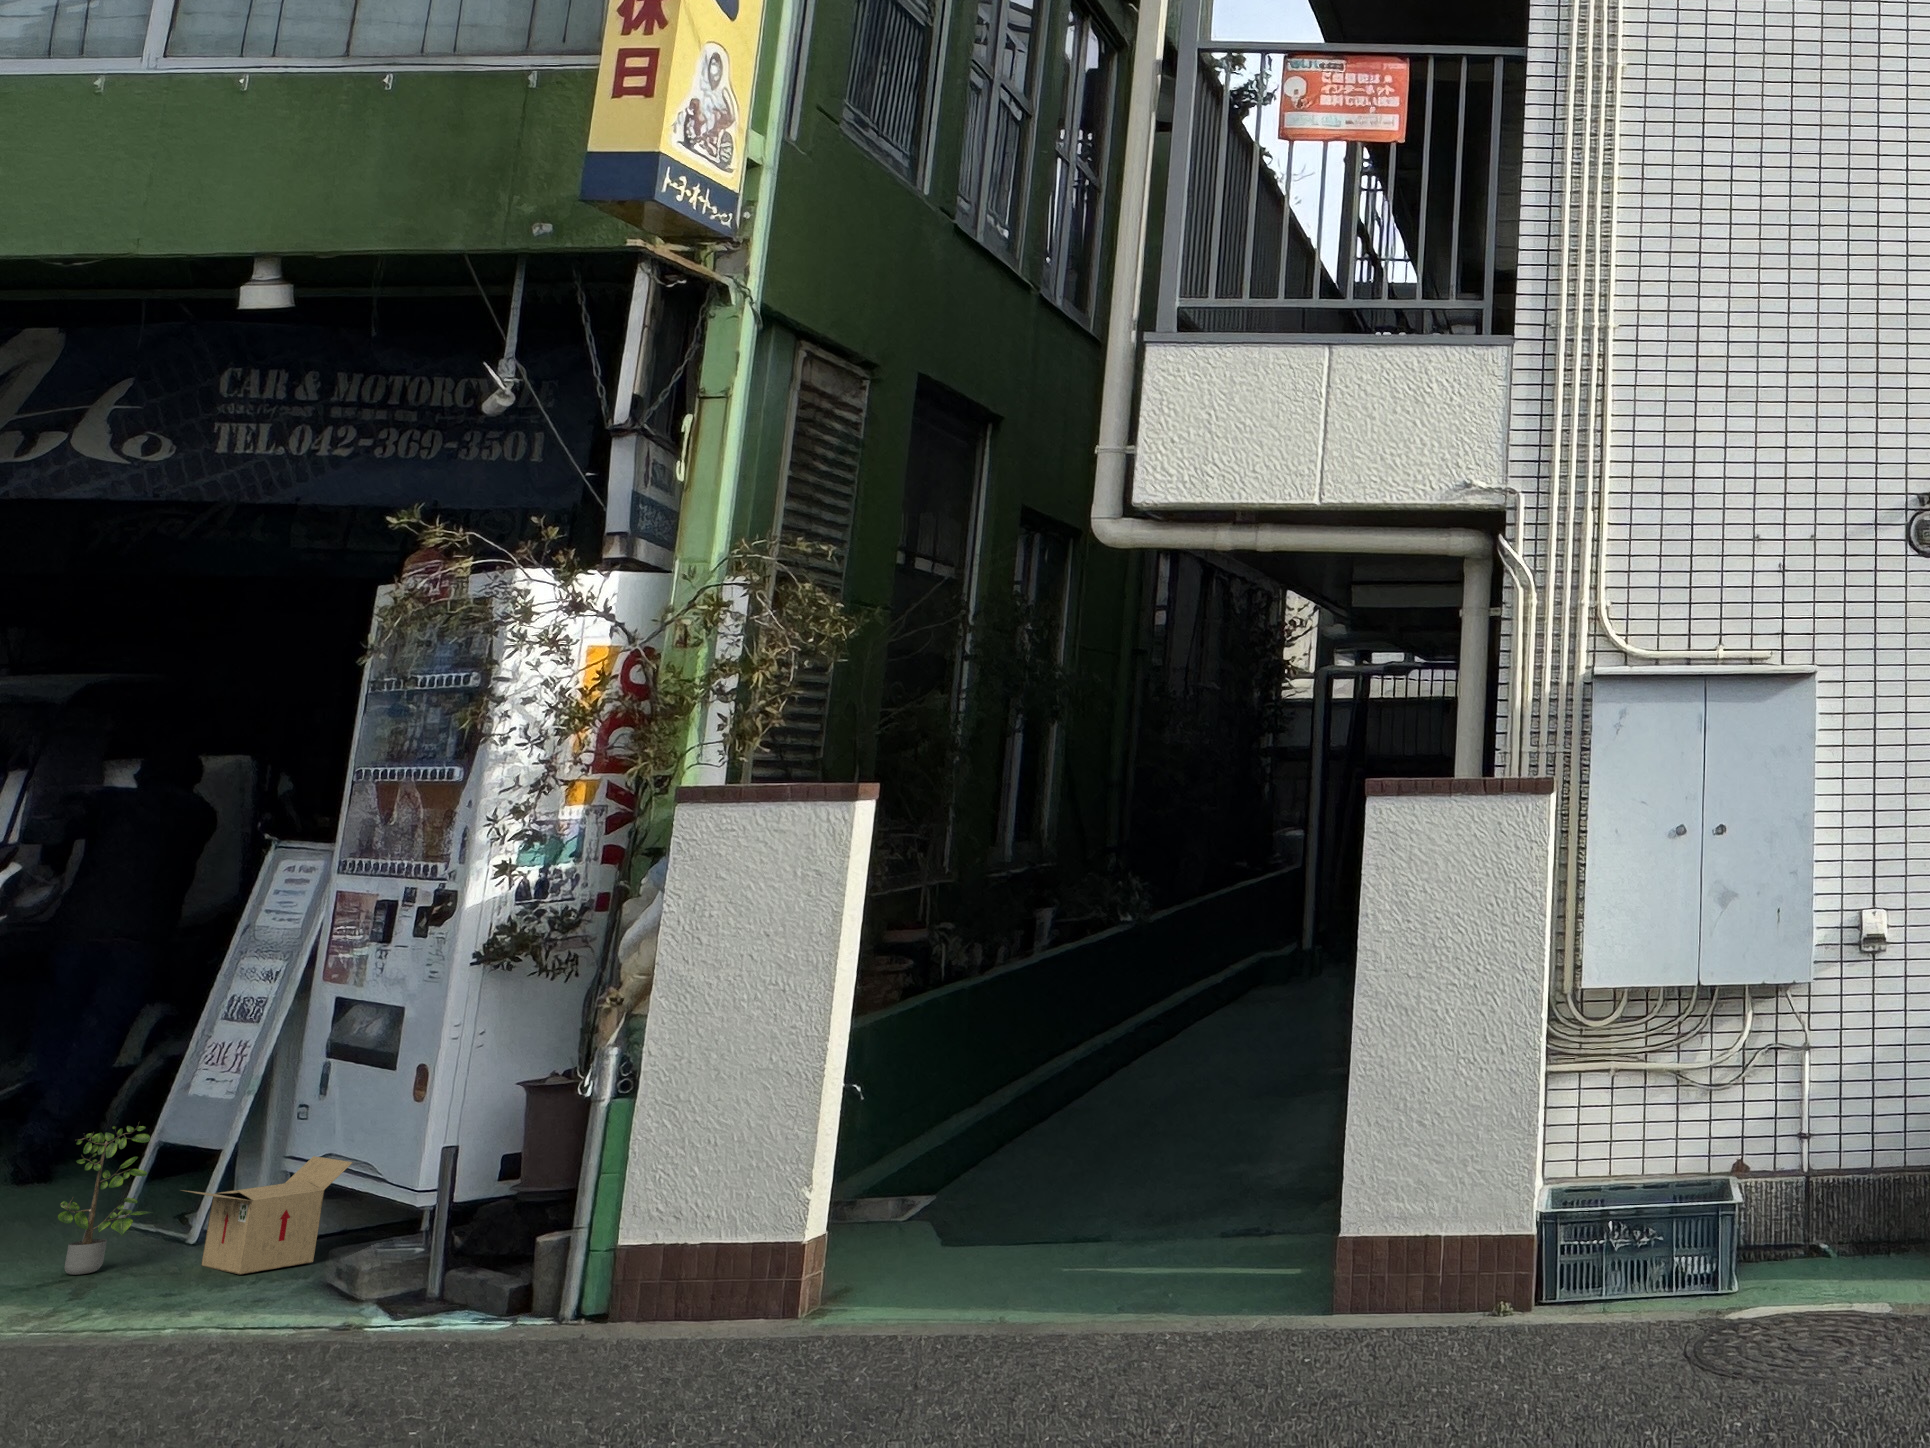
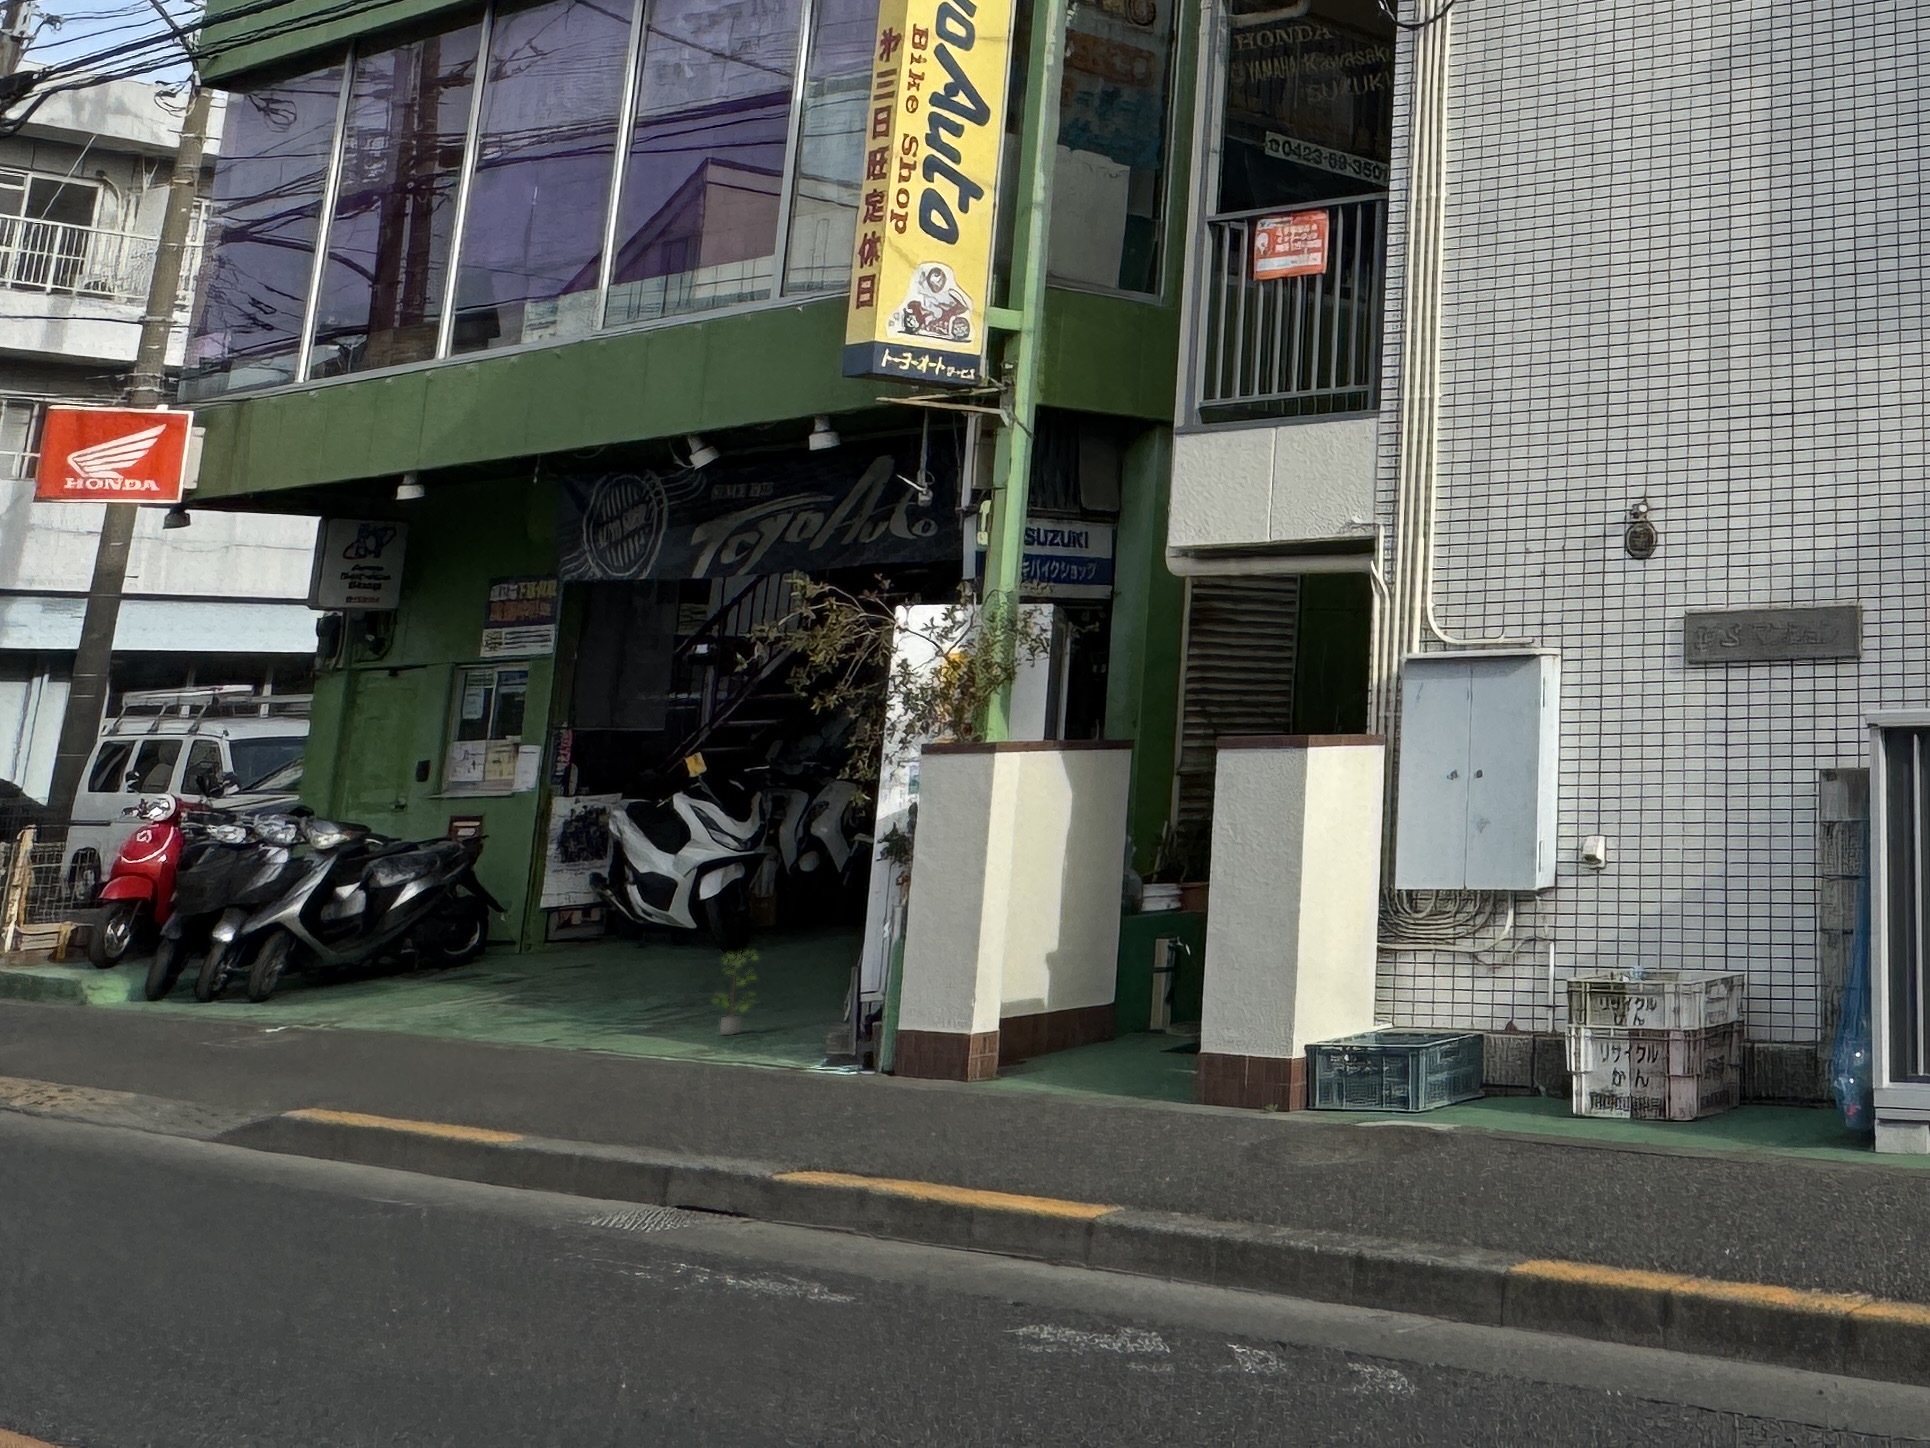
cardboard box: present [181,1156,352,1274] -> none [765,975,846,1040]

